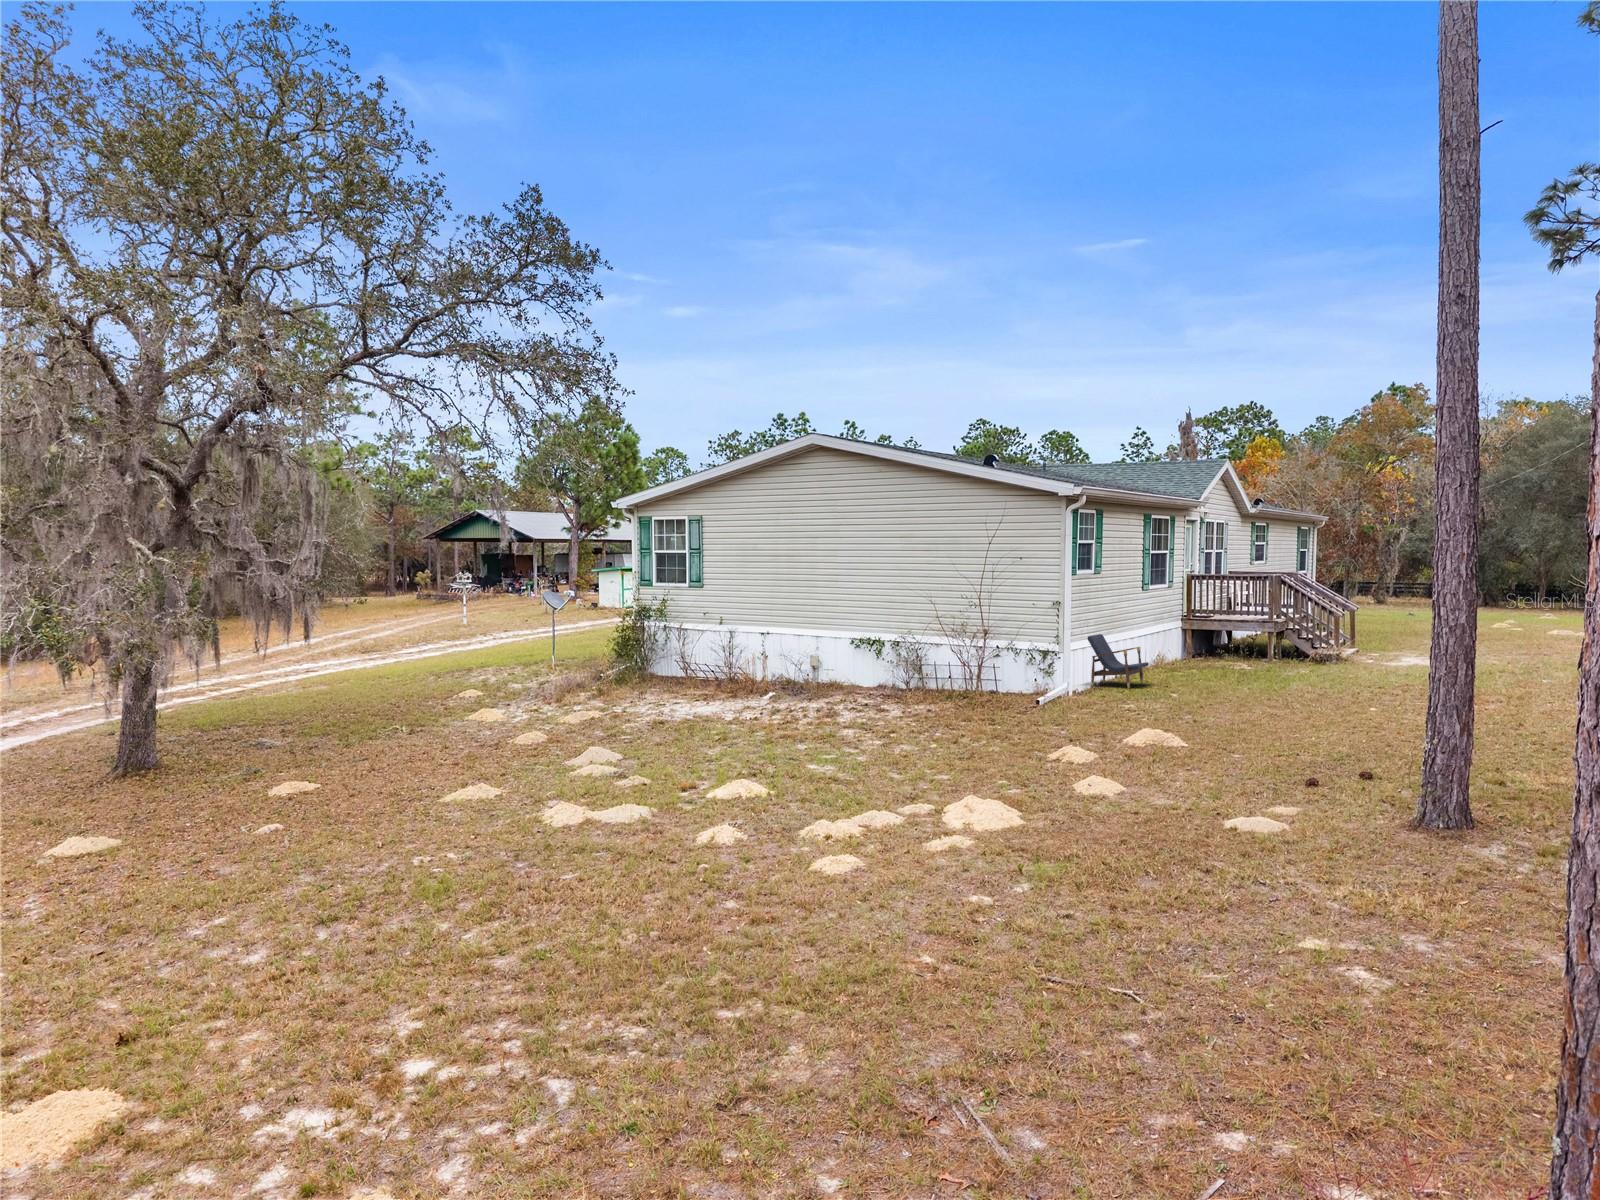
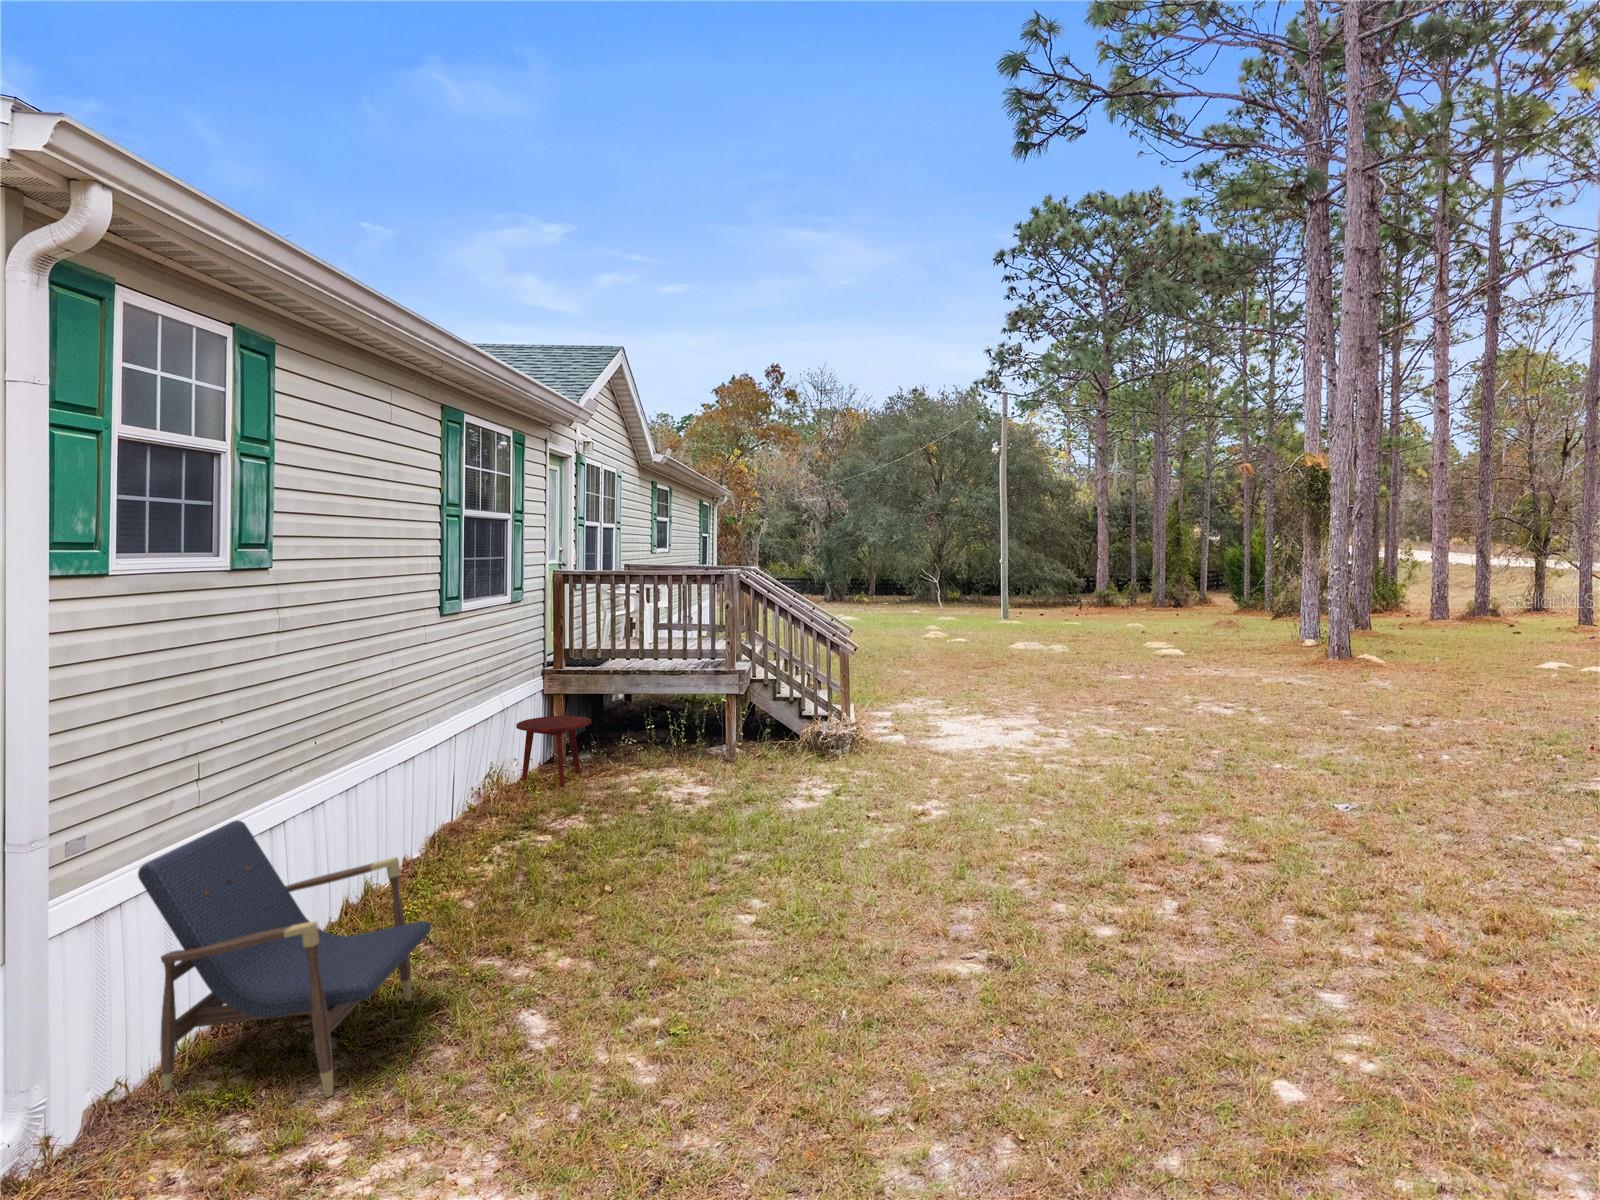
side table: none [1169,637,1202,664] -> present [516,716,591,786]

